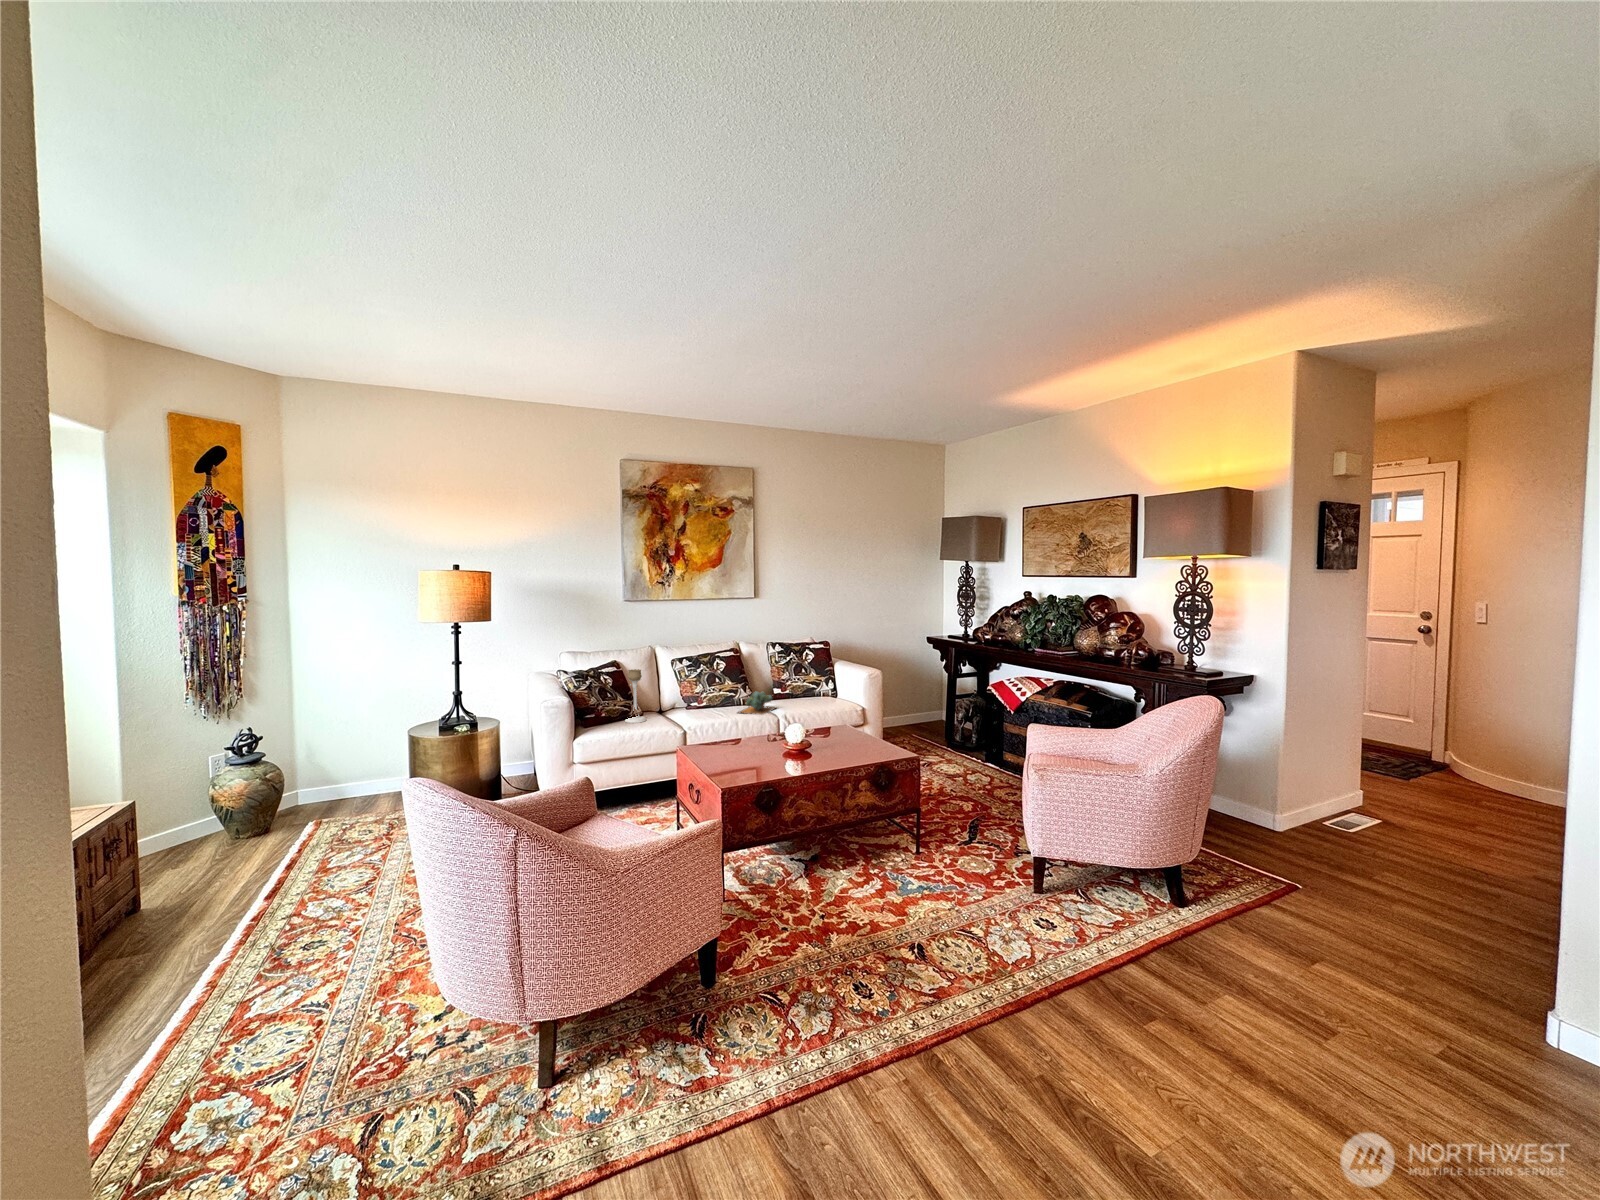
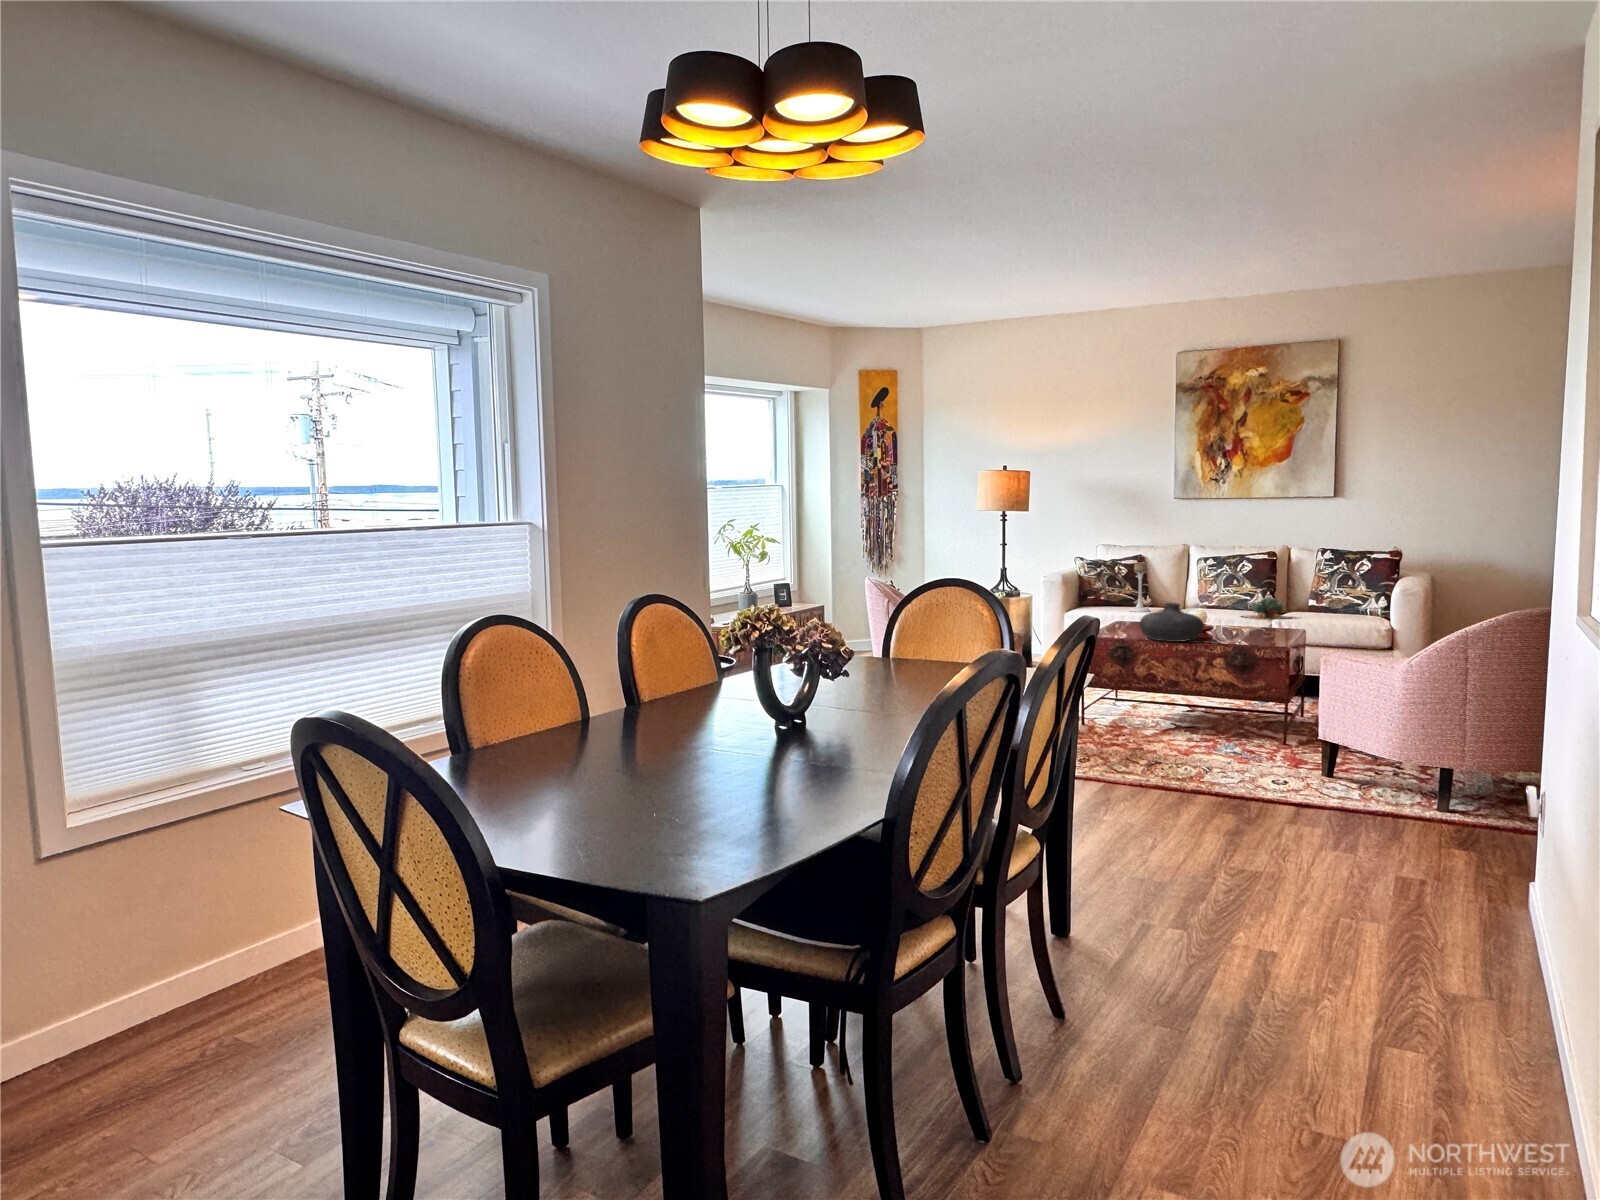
vase: none [786,720,854,768] -> present [1140,603,1204,642]

